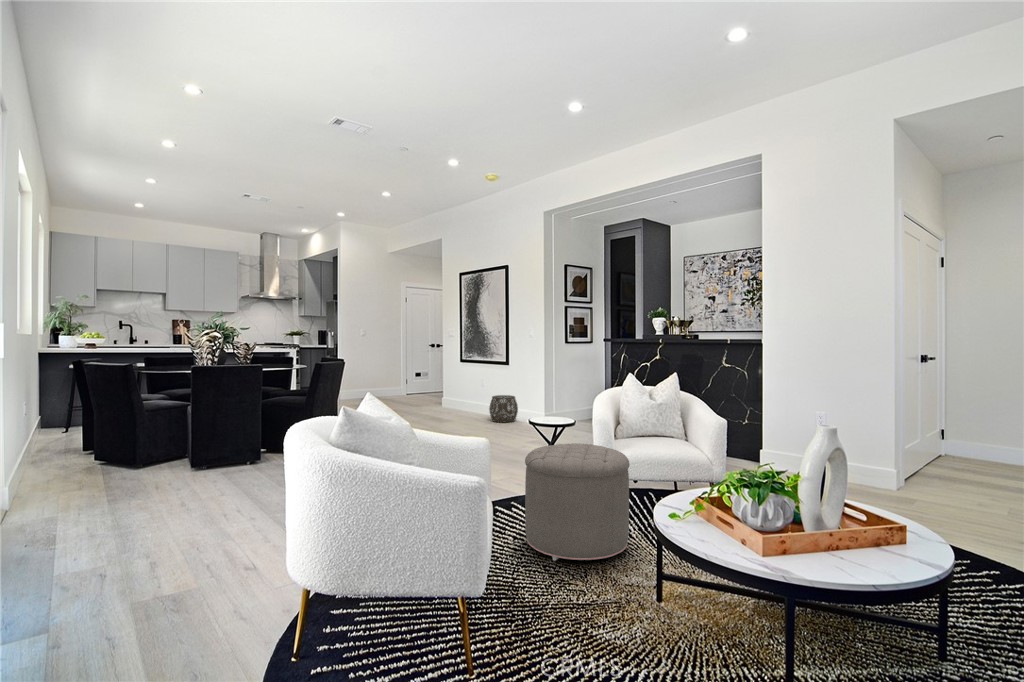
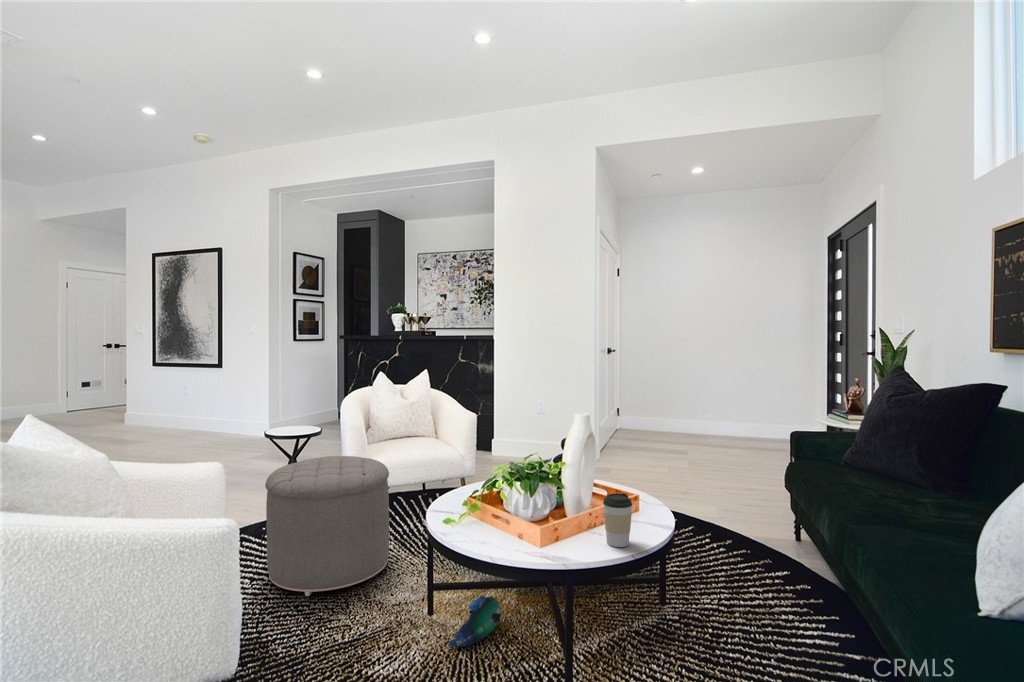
woven basket: present [489,395,518,422] -> none [195,404,234,437]
coffee cup: none [844,512,882,572] -> present [603,493,632,547]
plush toy: none [670,595,728,638] -> present [448,596,501,648]

